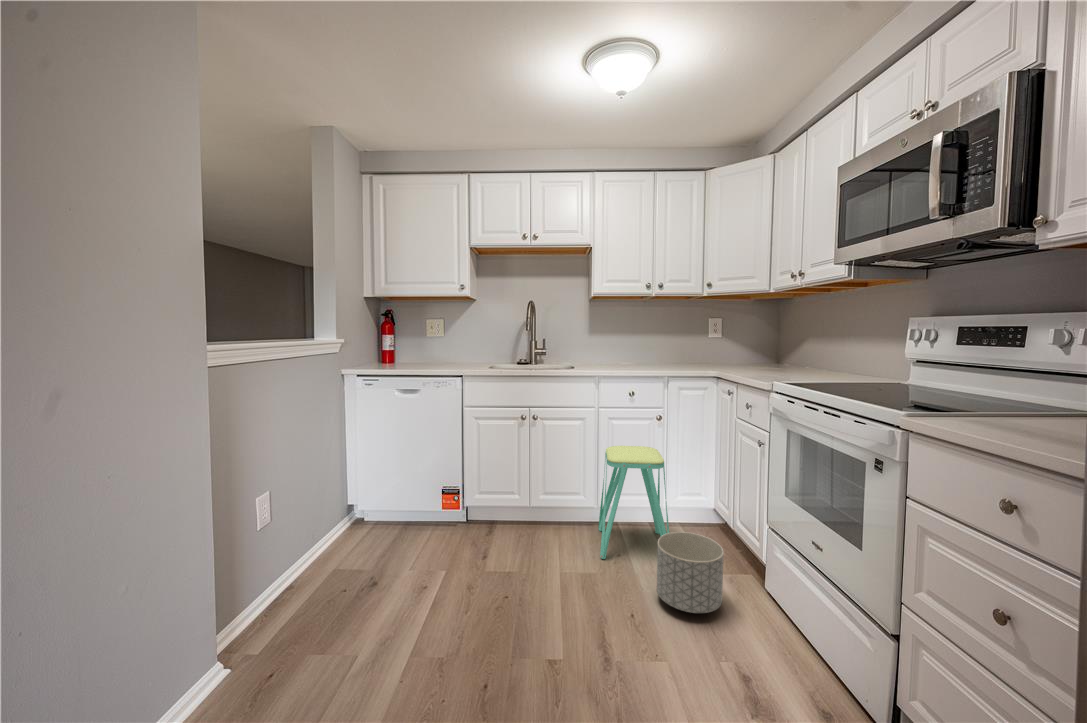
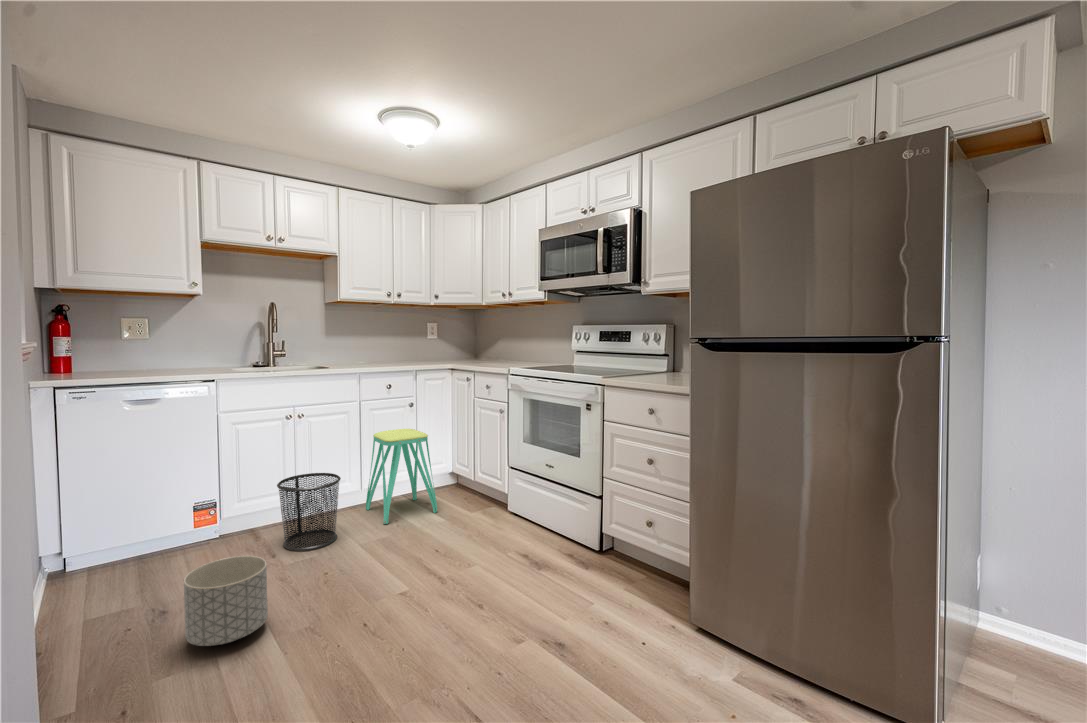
waste bin: none [491,480,553,566] -> present [277,473,341,551]
planter: present [657,532,724,613] -> present [184,556,268,646]

